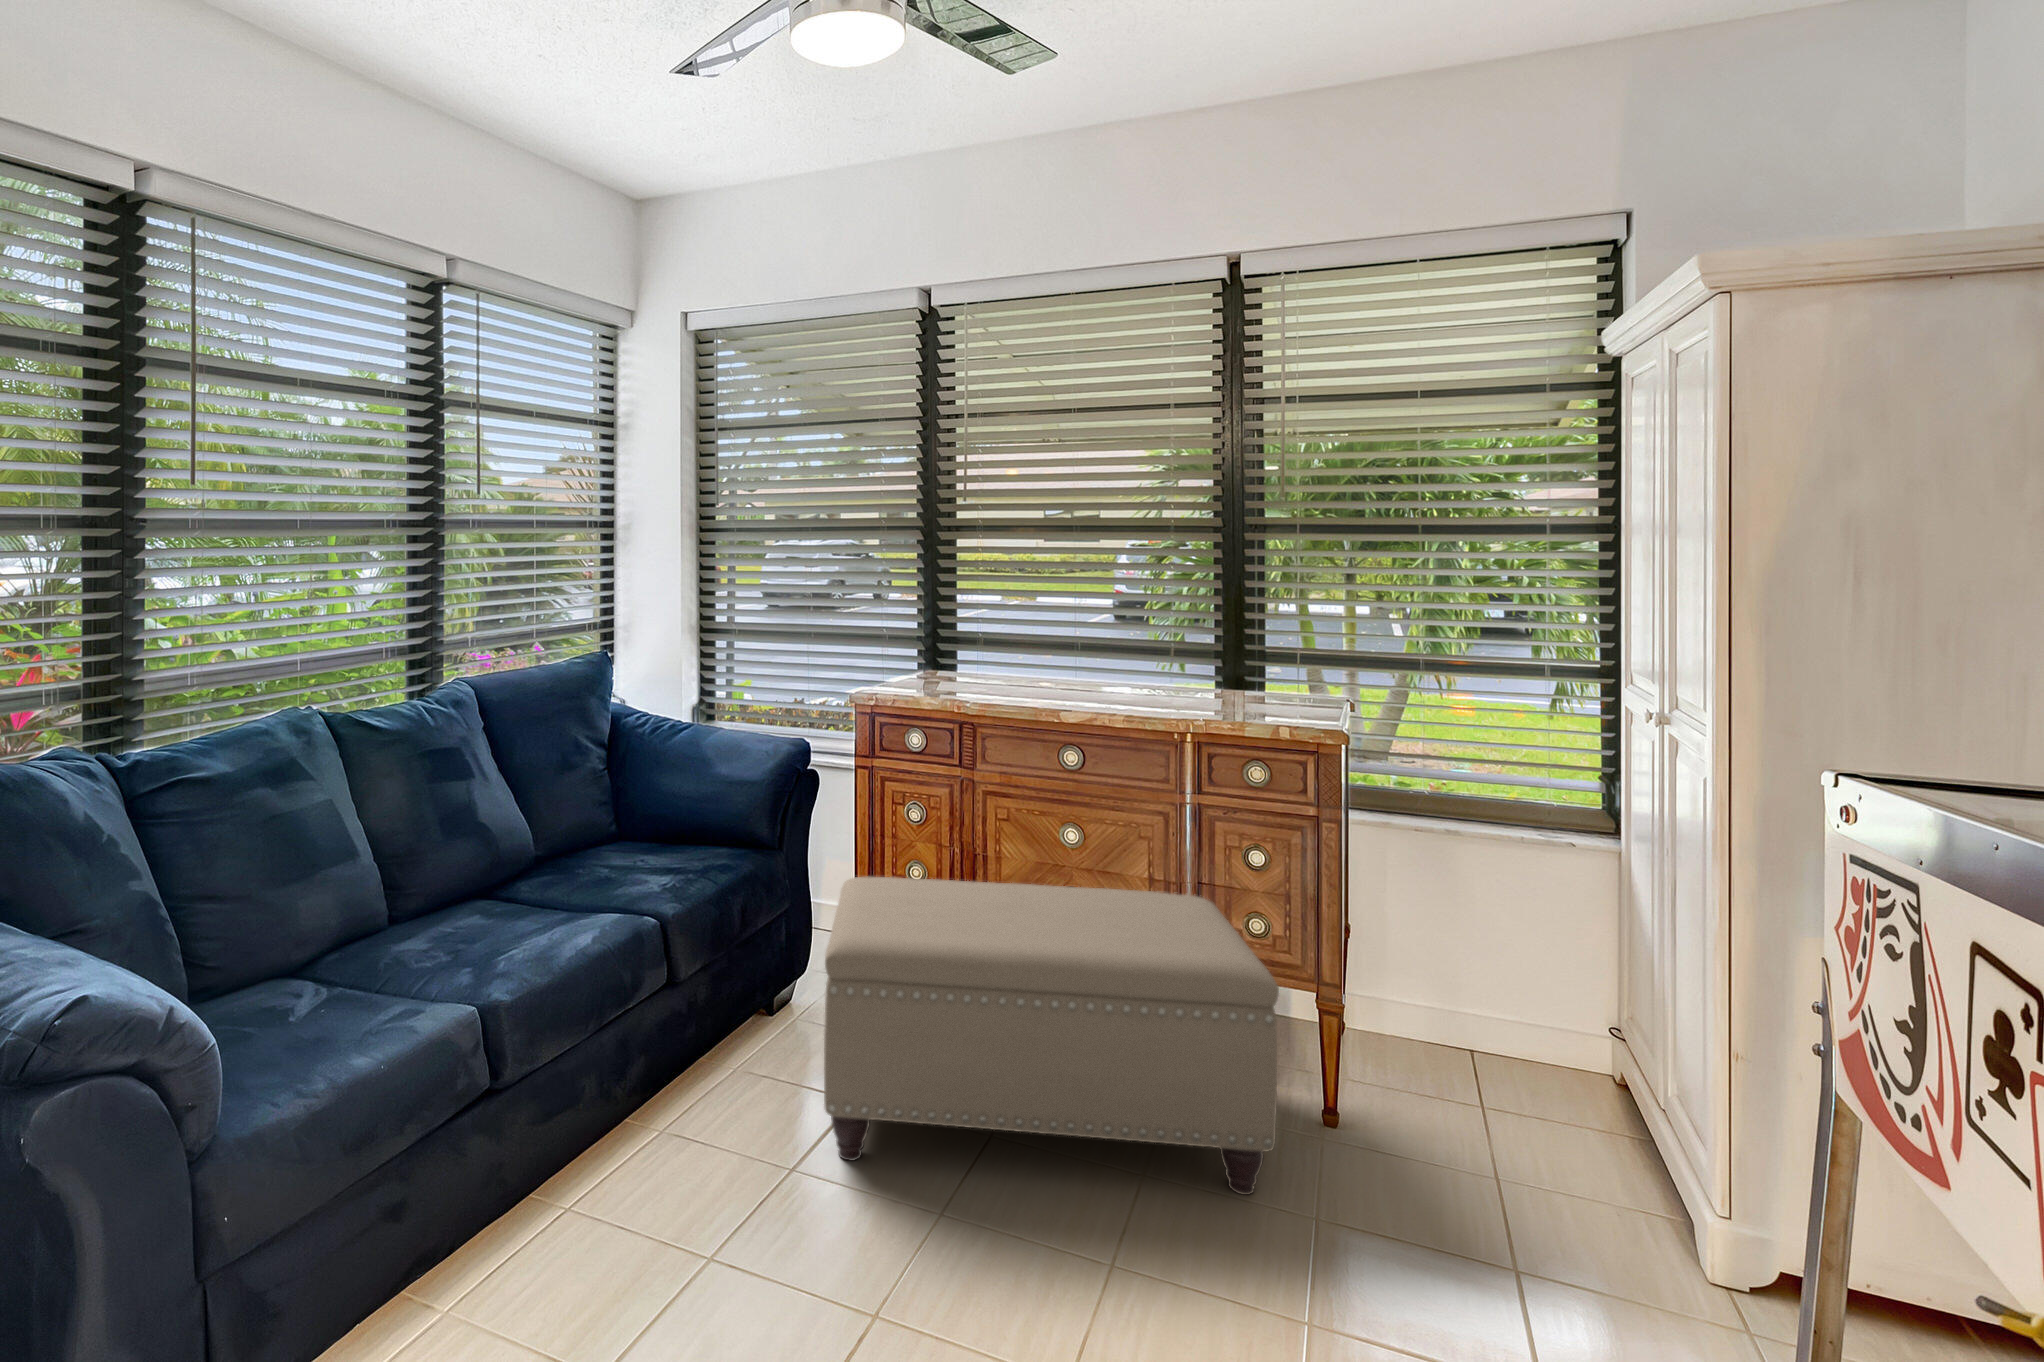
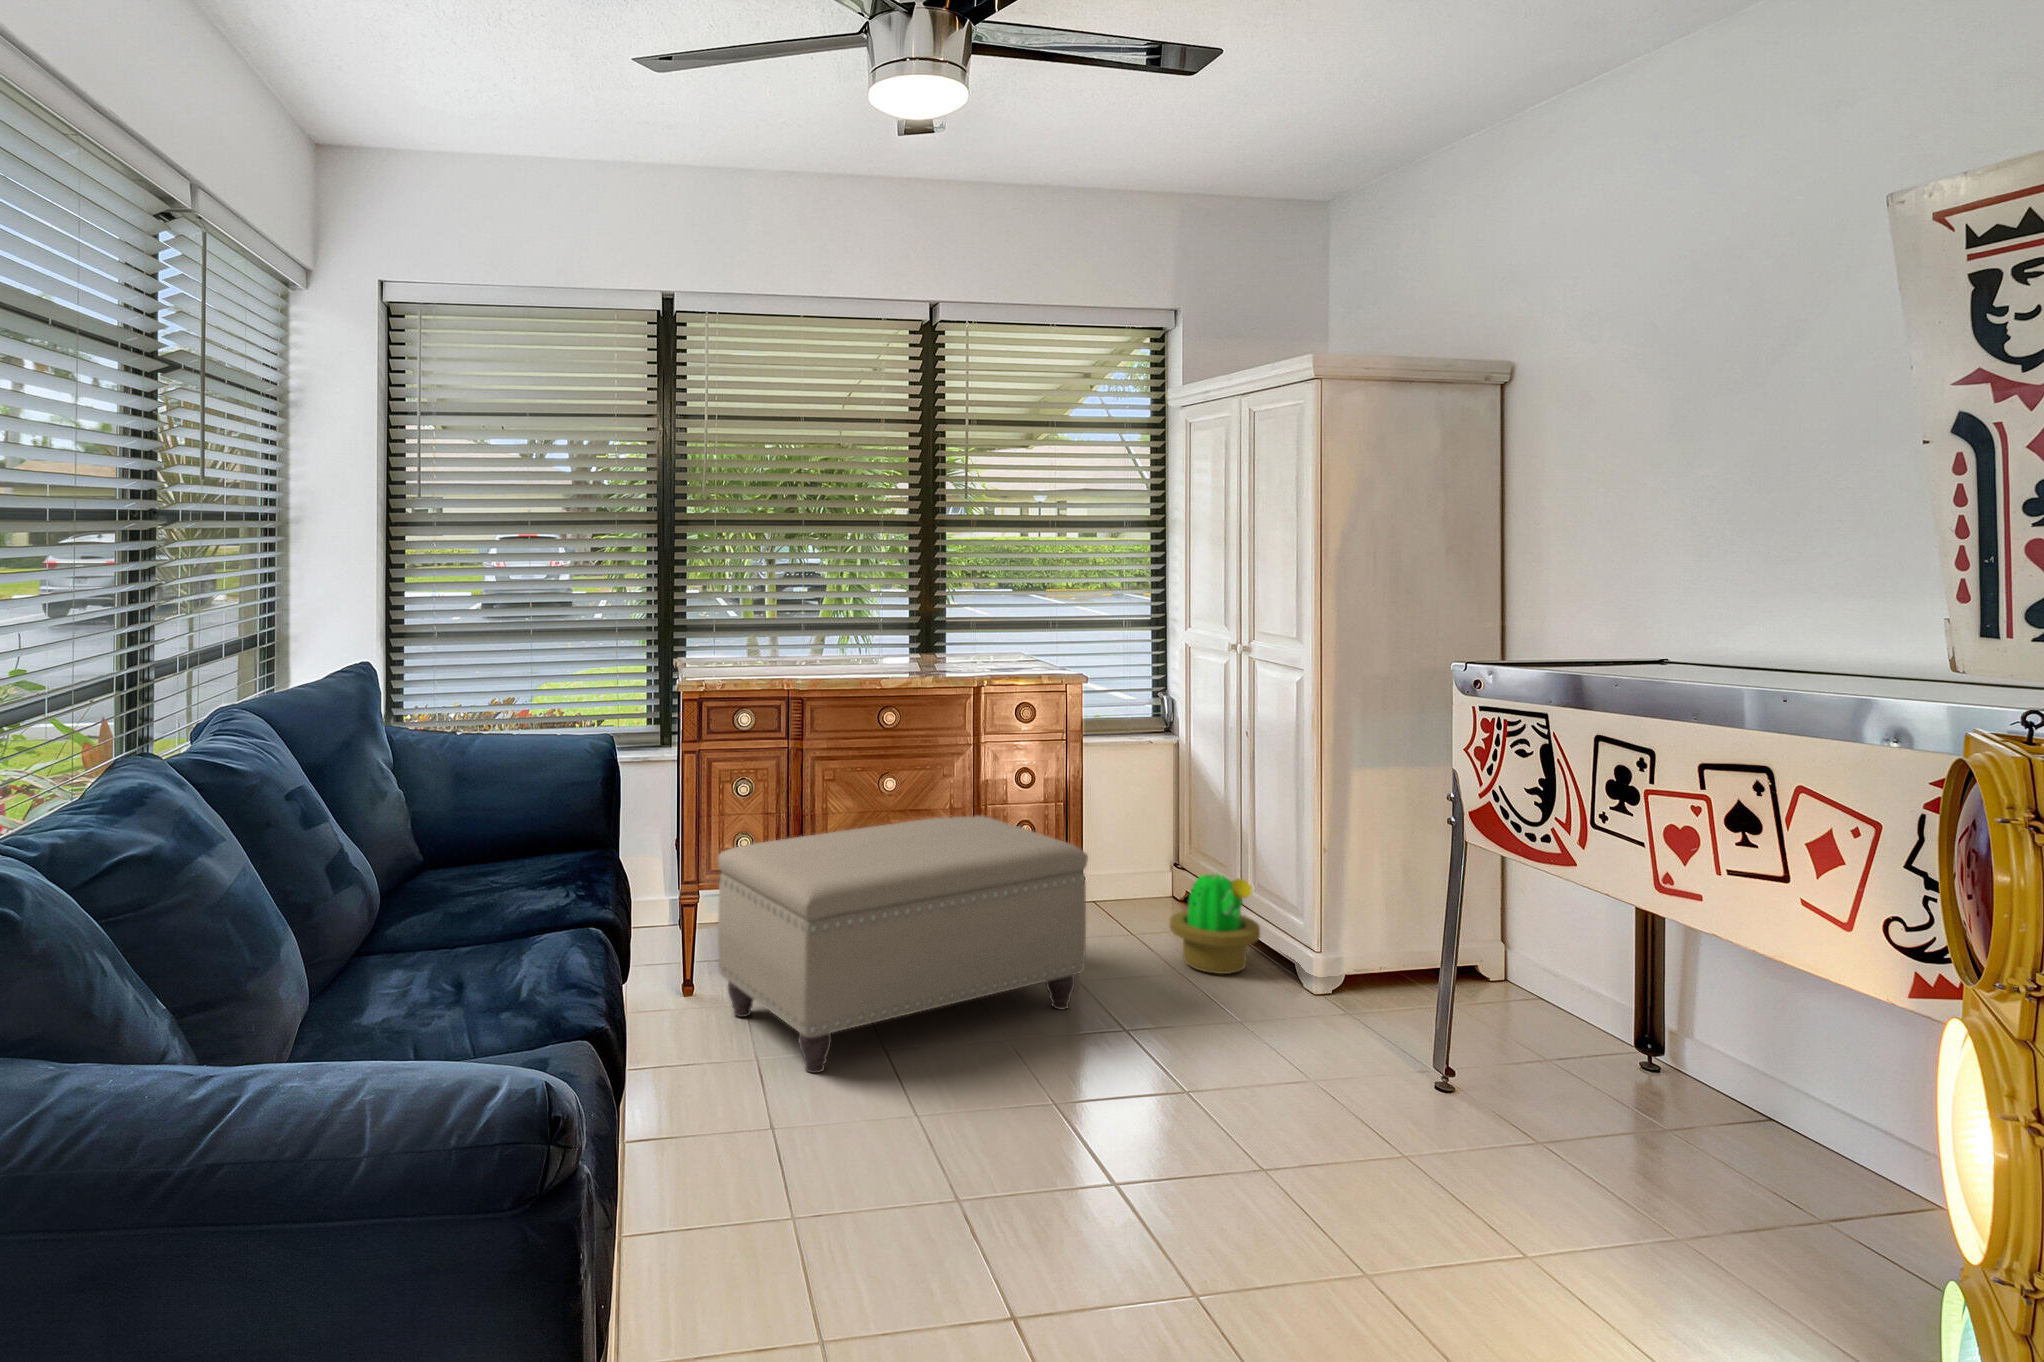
decorative plant: none [1492,1049,1661,1239] -> present [1170,873,1260,974]

